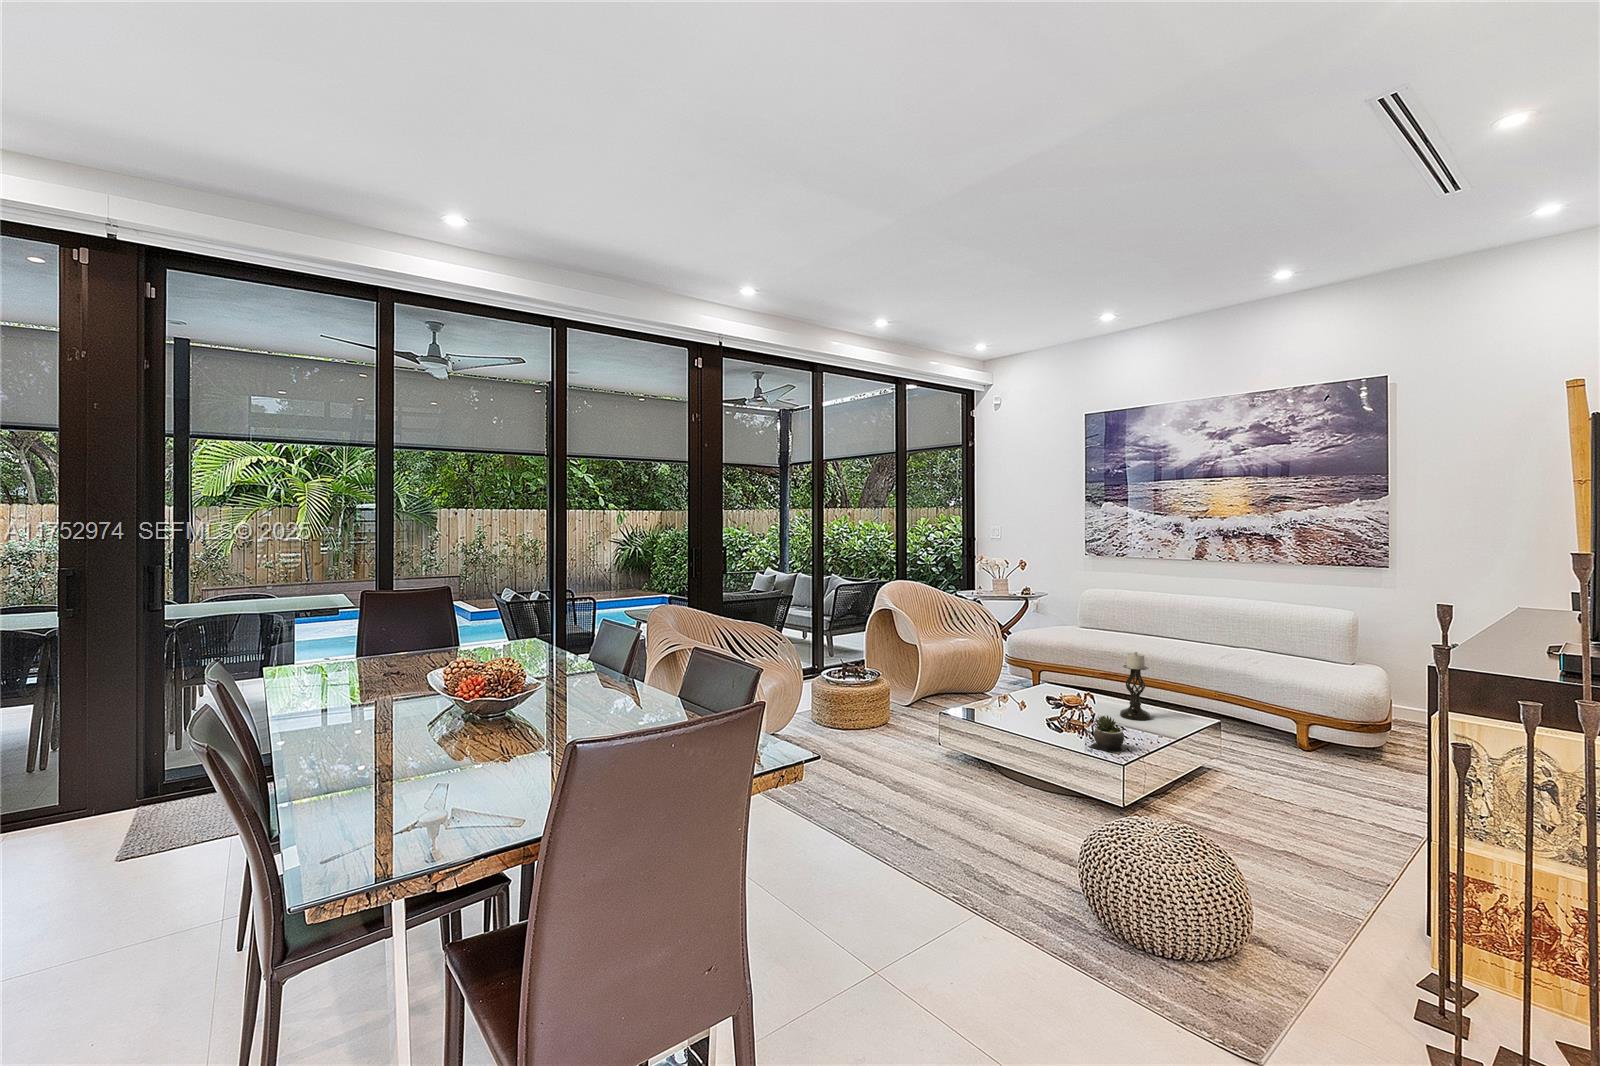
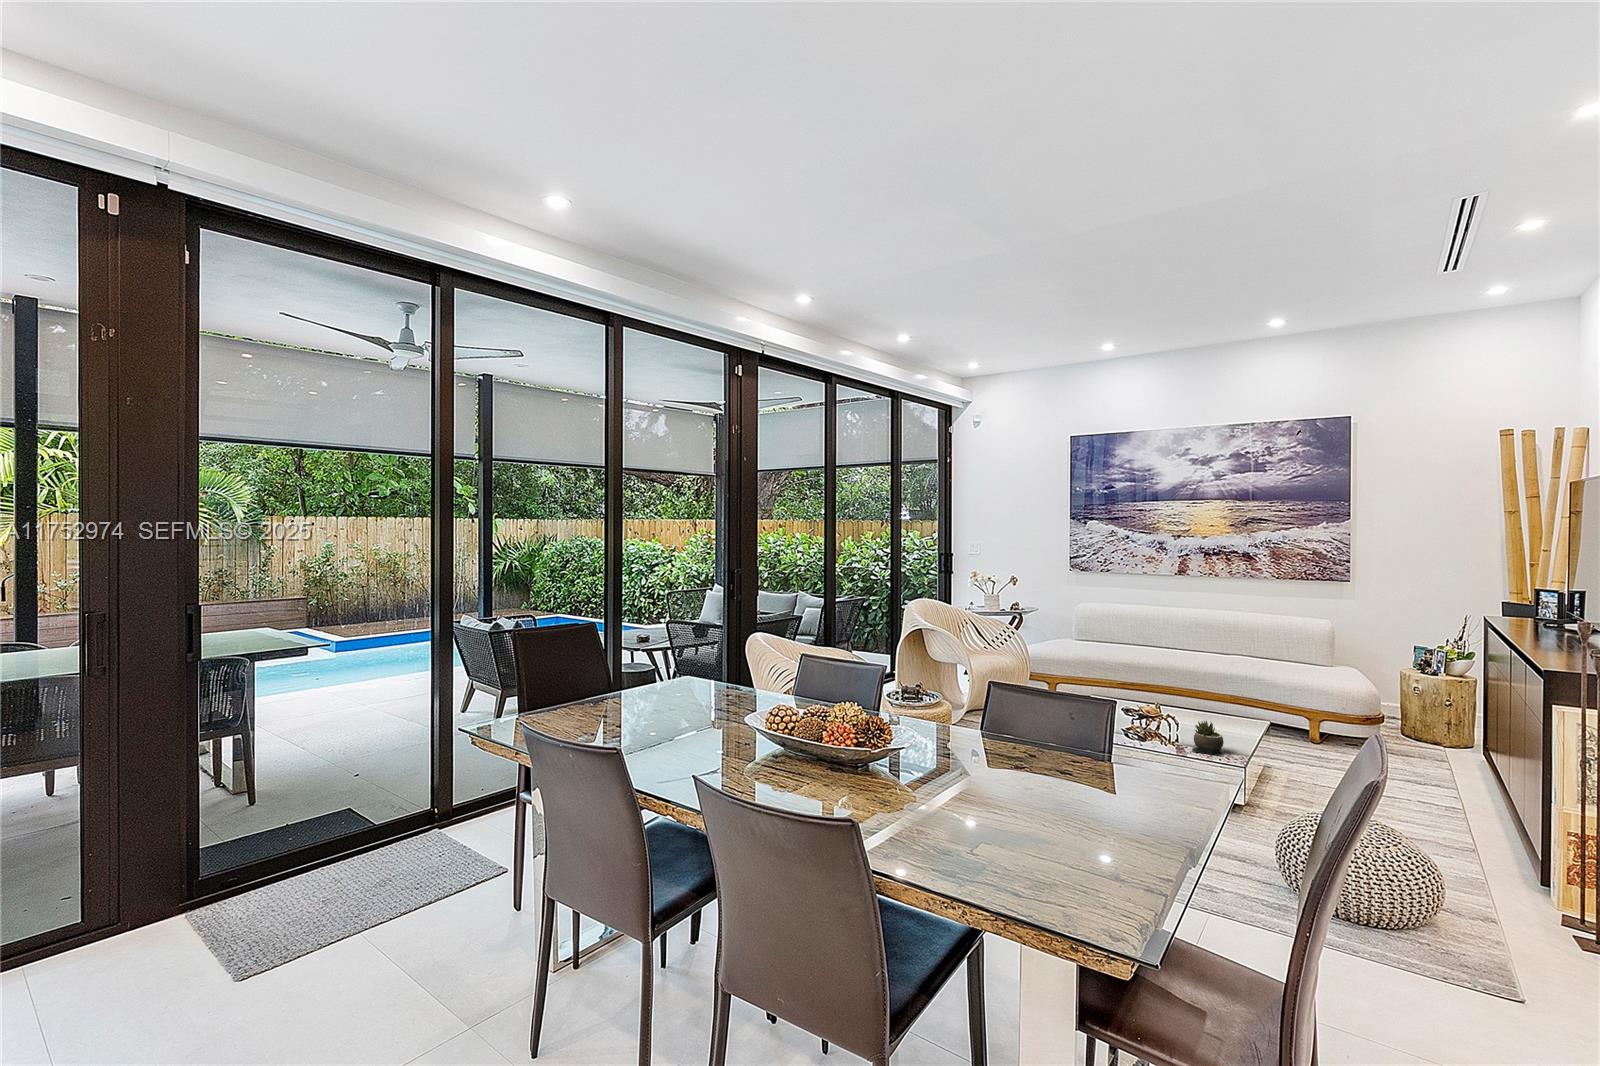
candle holder: present [1120,652,1151,720] -> none [1179,661,1208,726]

